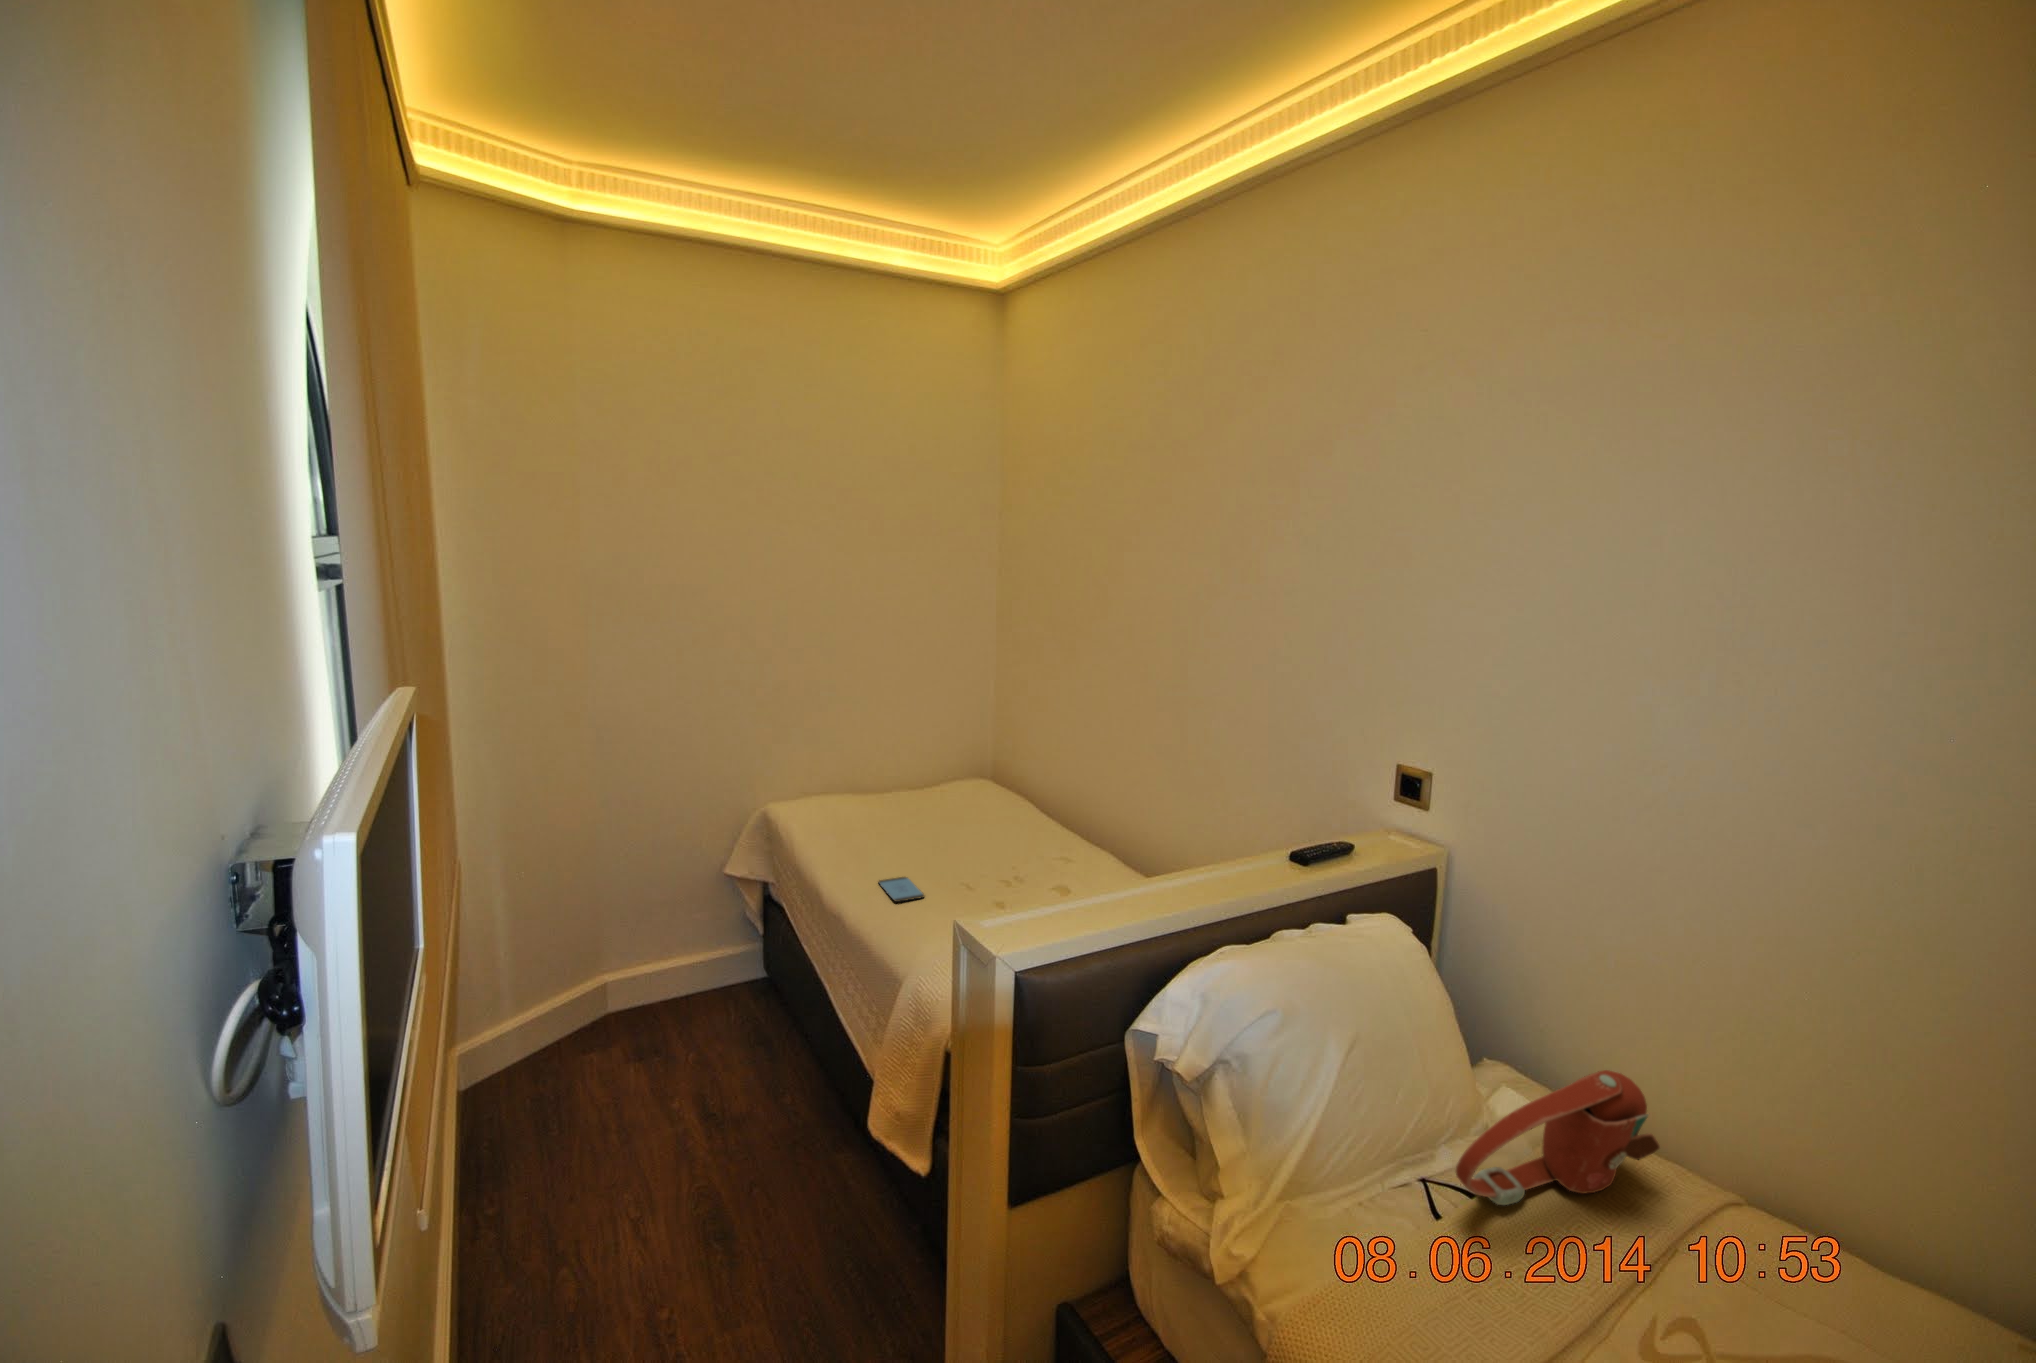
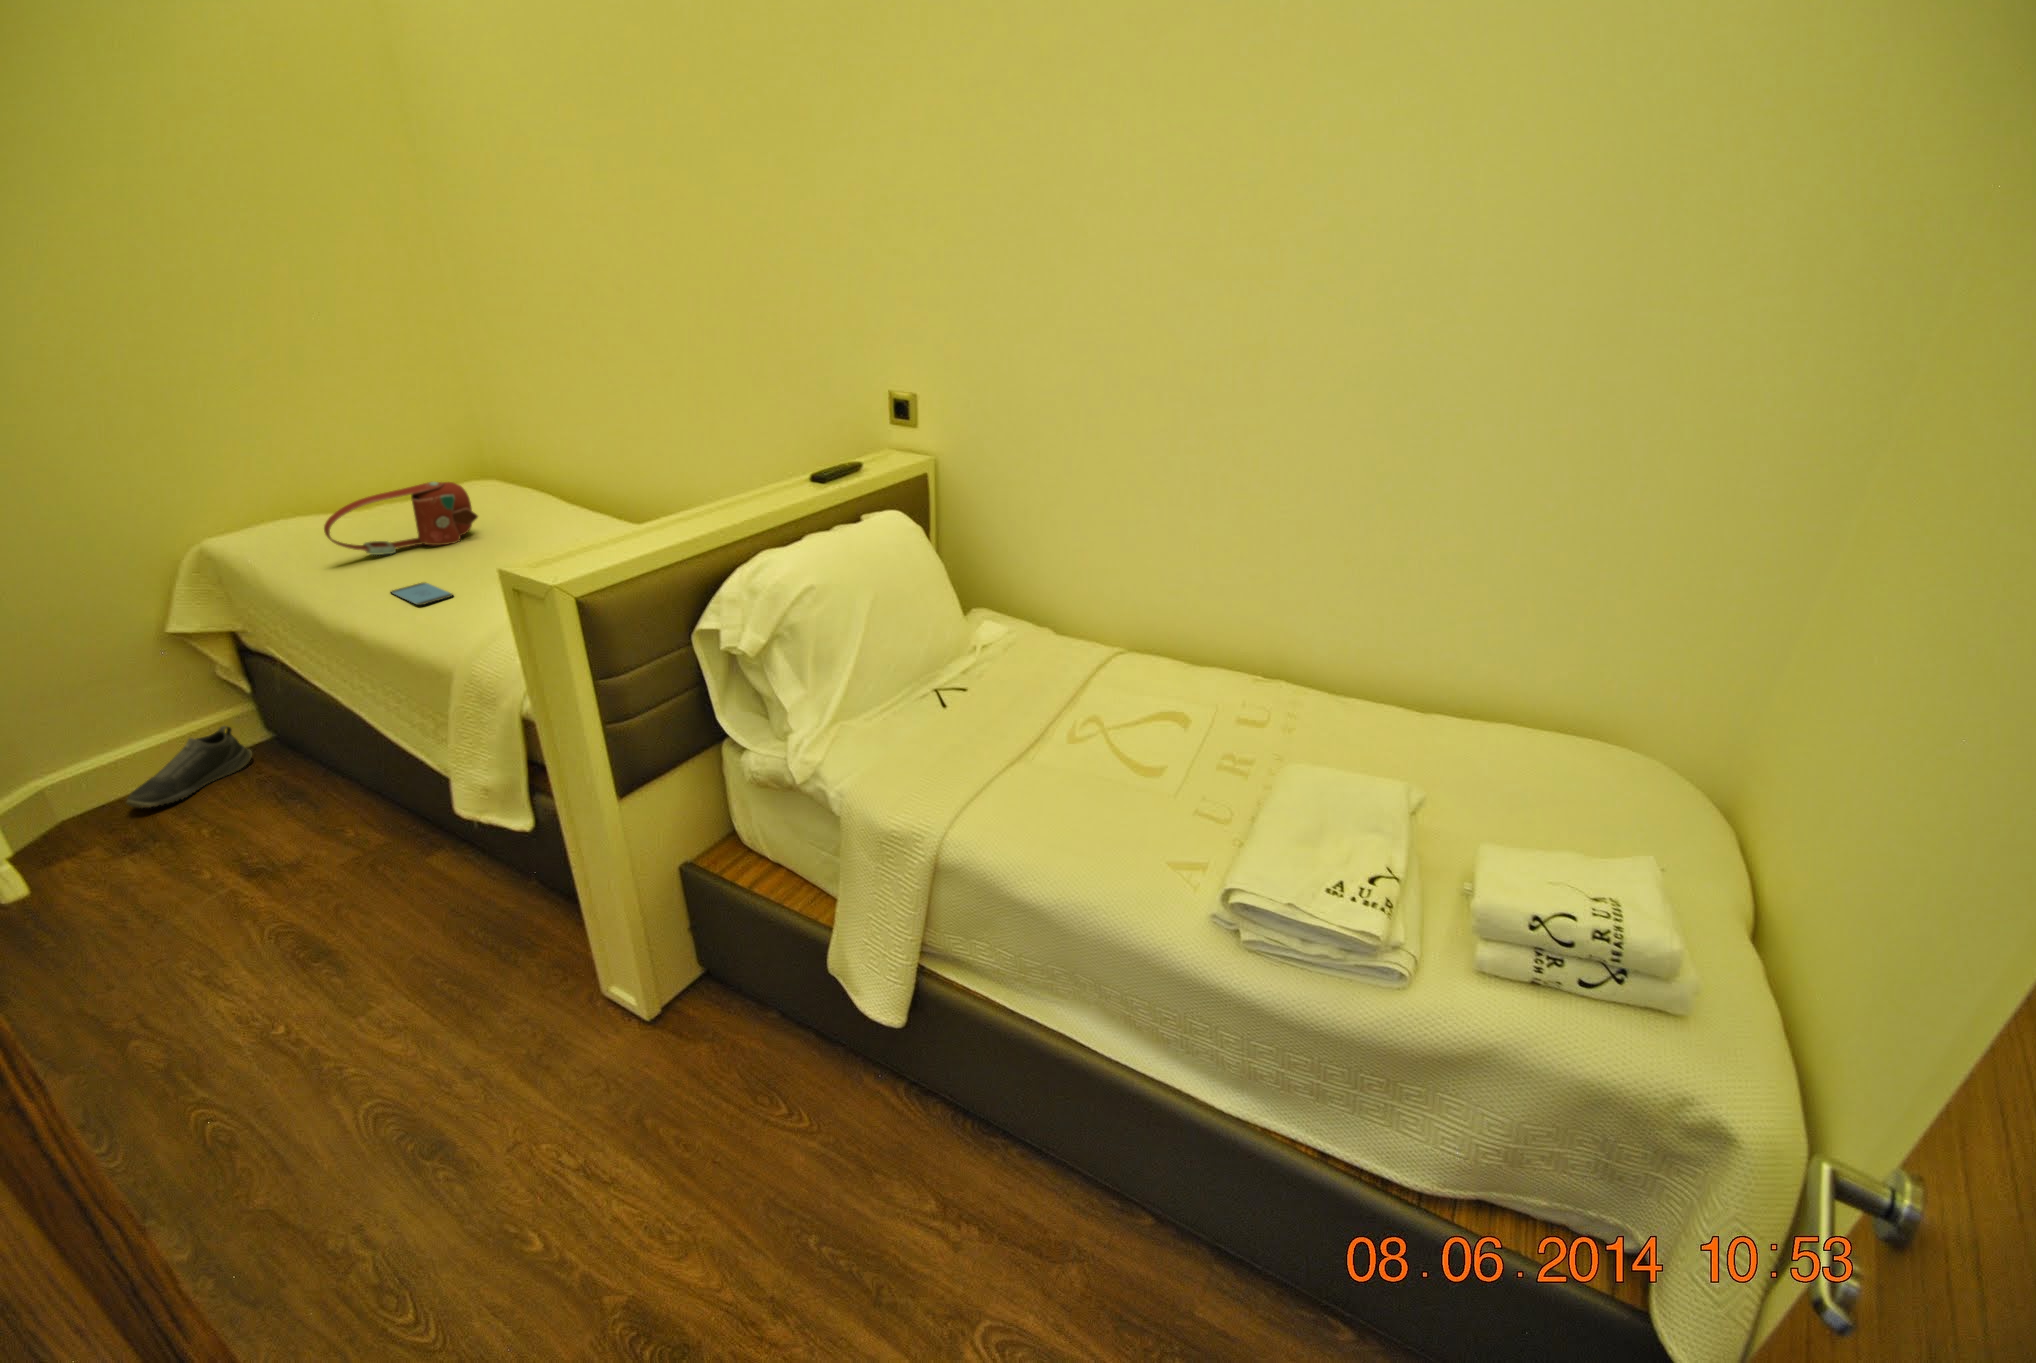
shoe: none [655,961,747,1022] -> present [126,726,252,808]
handbag: present [1456,1070,1660,1205] -> present [324,482,478,555]

